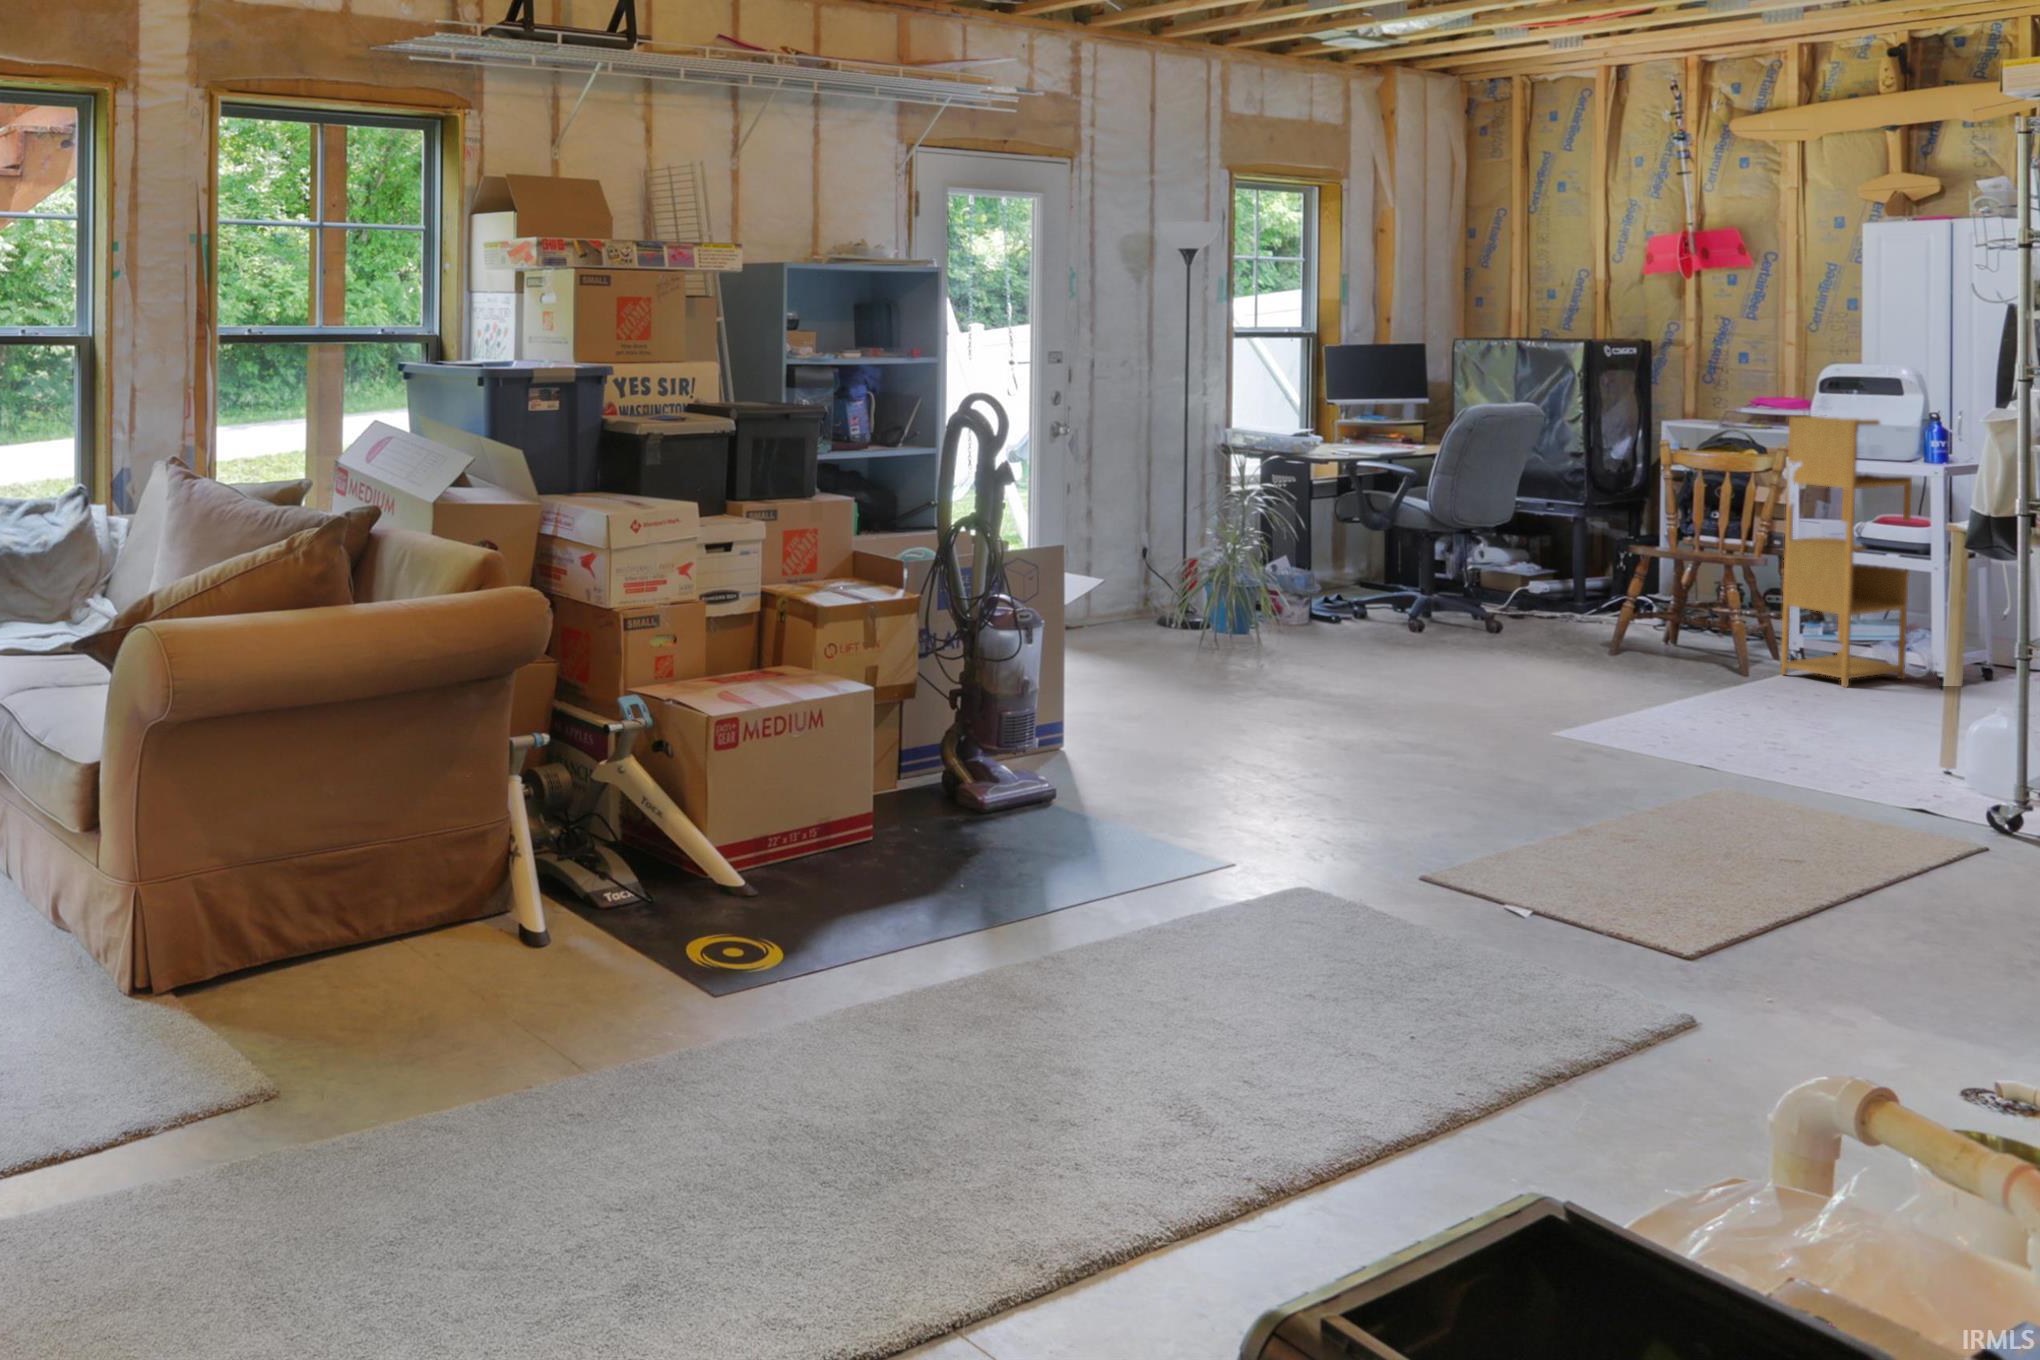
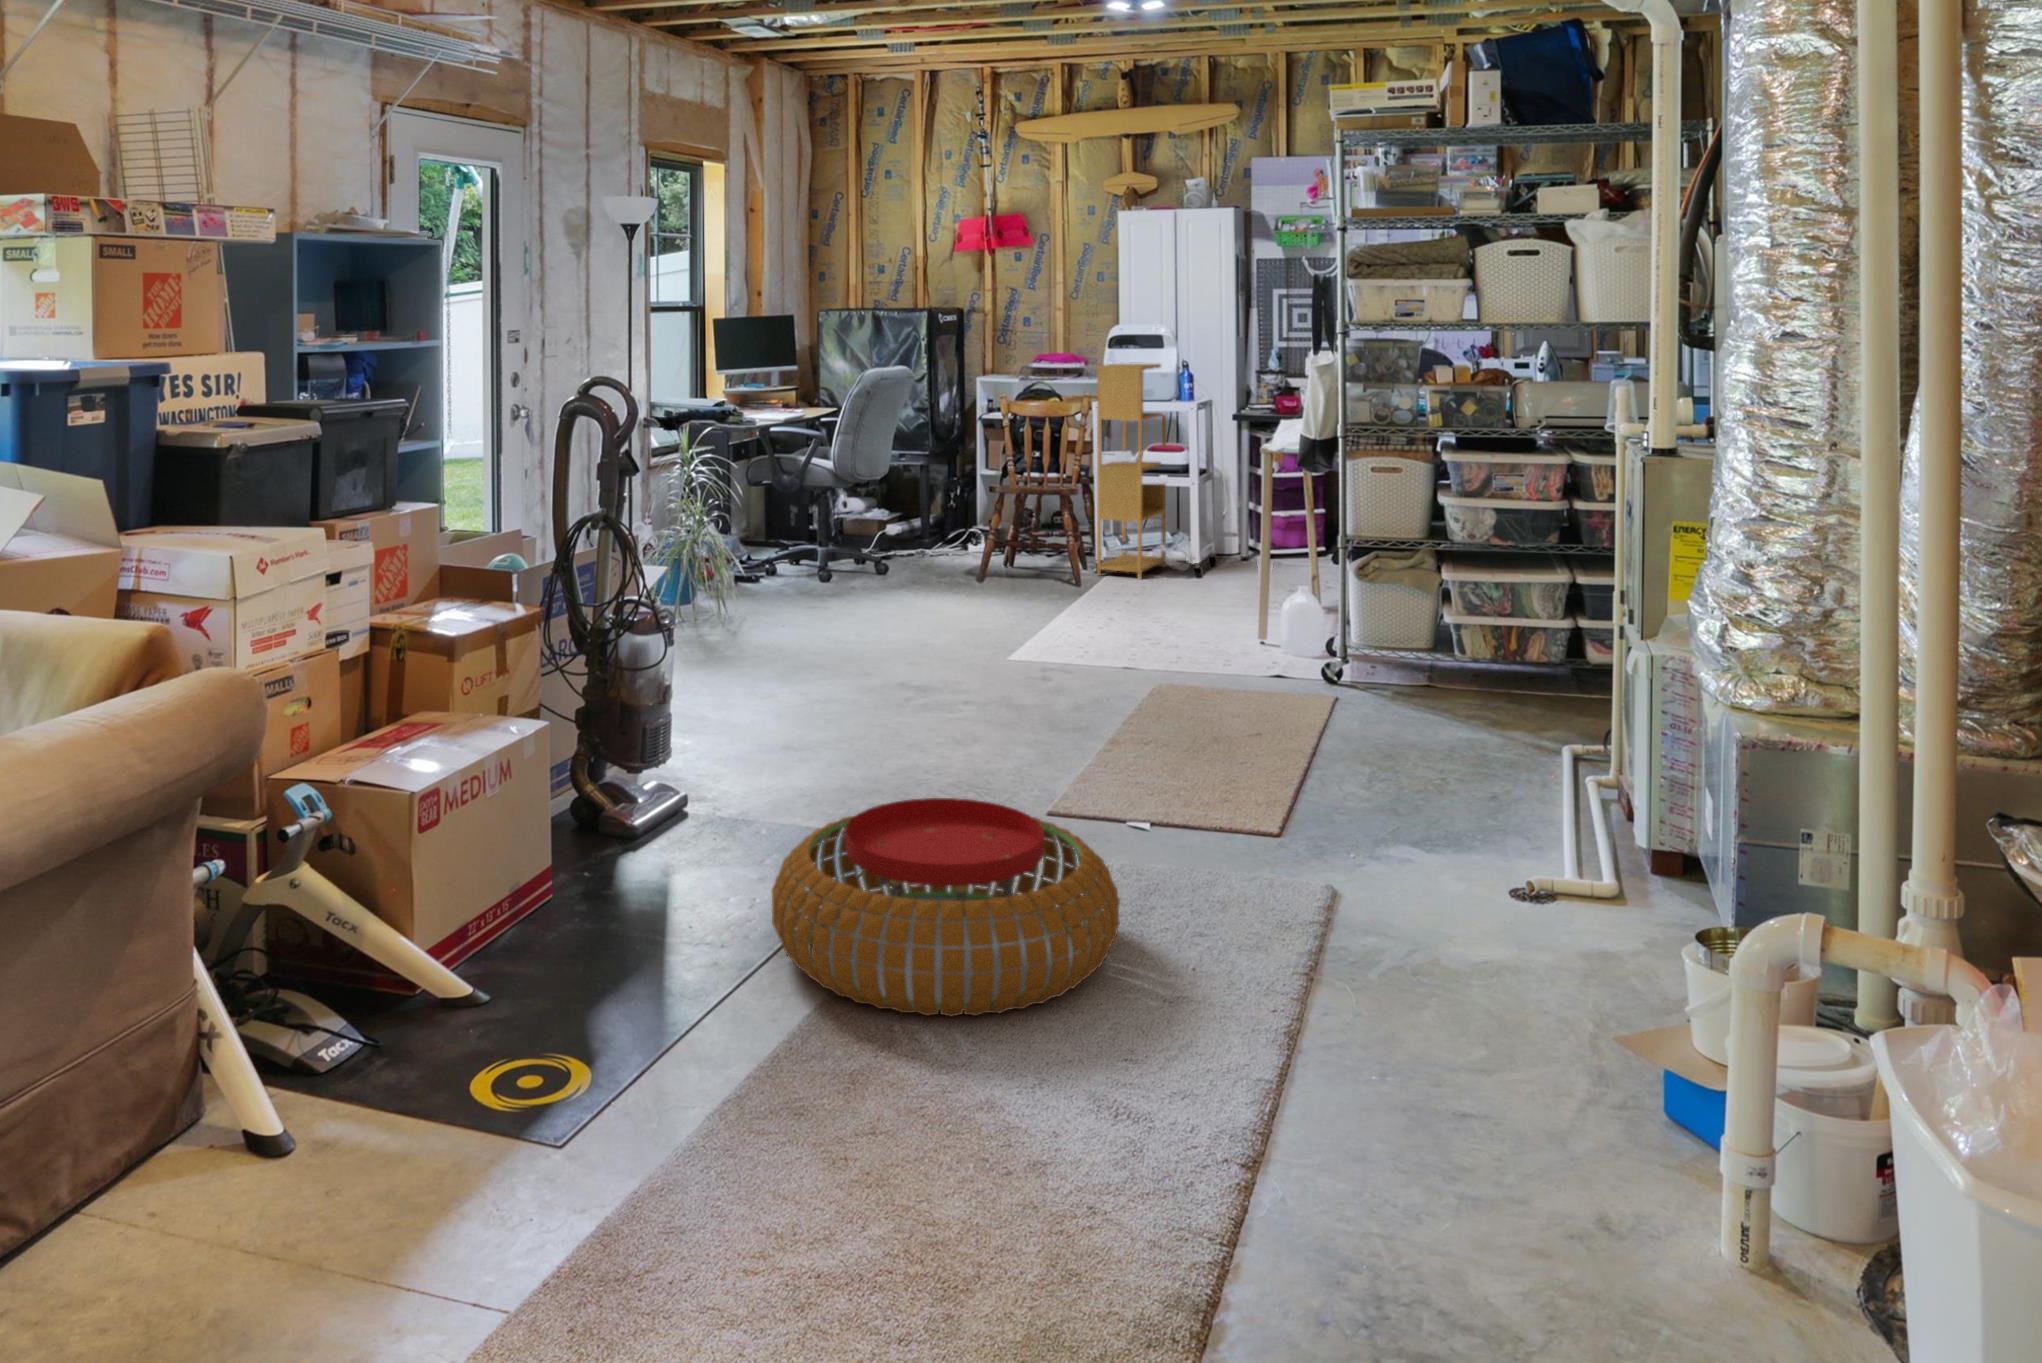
pouf: none [1007,818,1378,1037] -> present [772,798,1120,1017]

